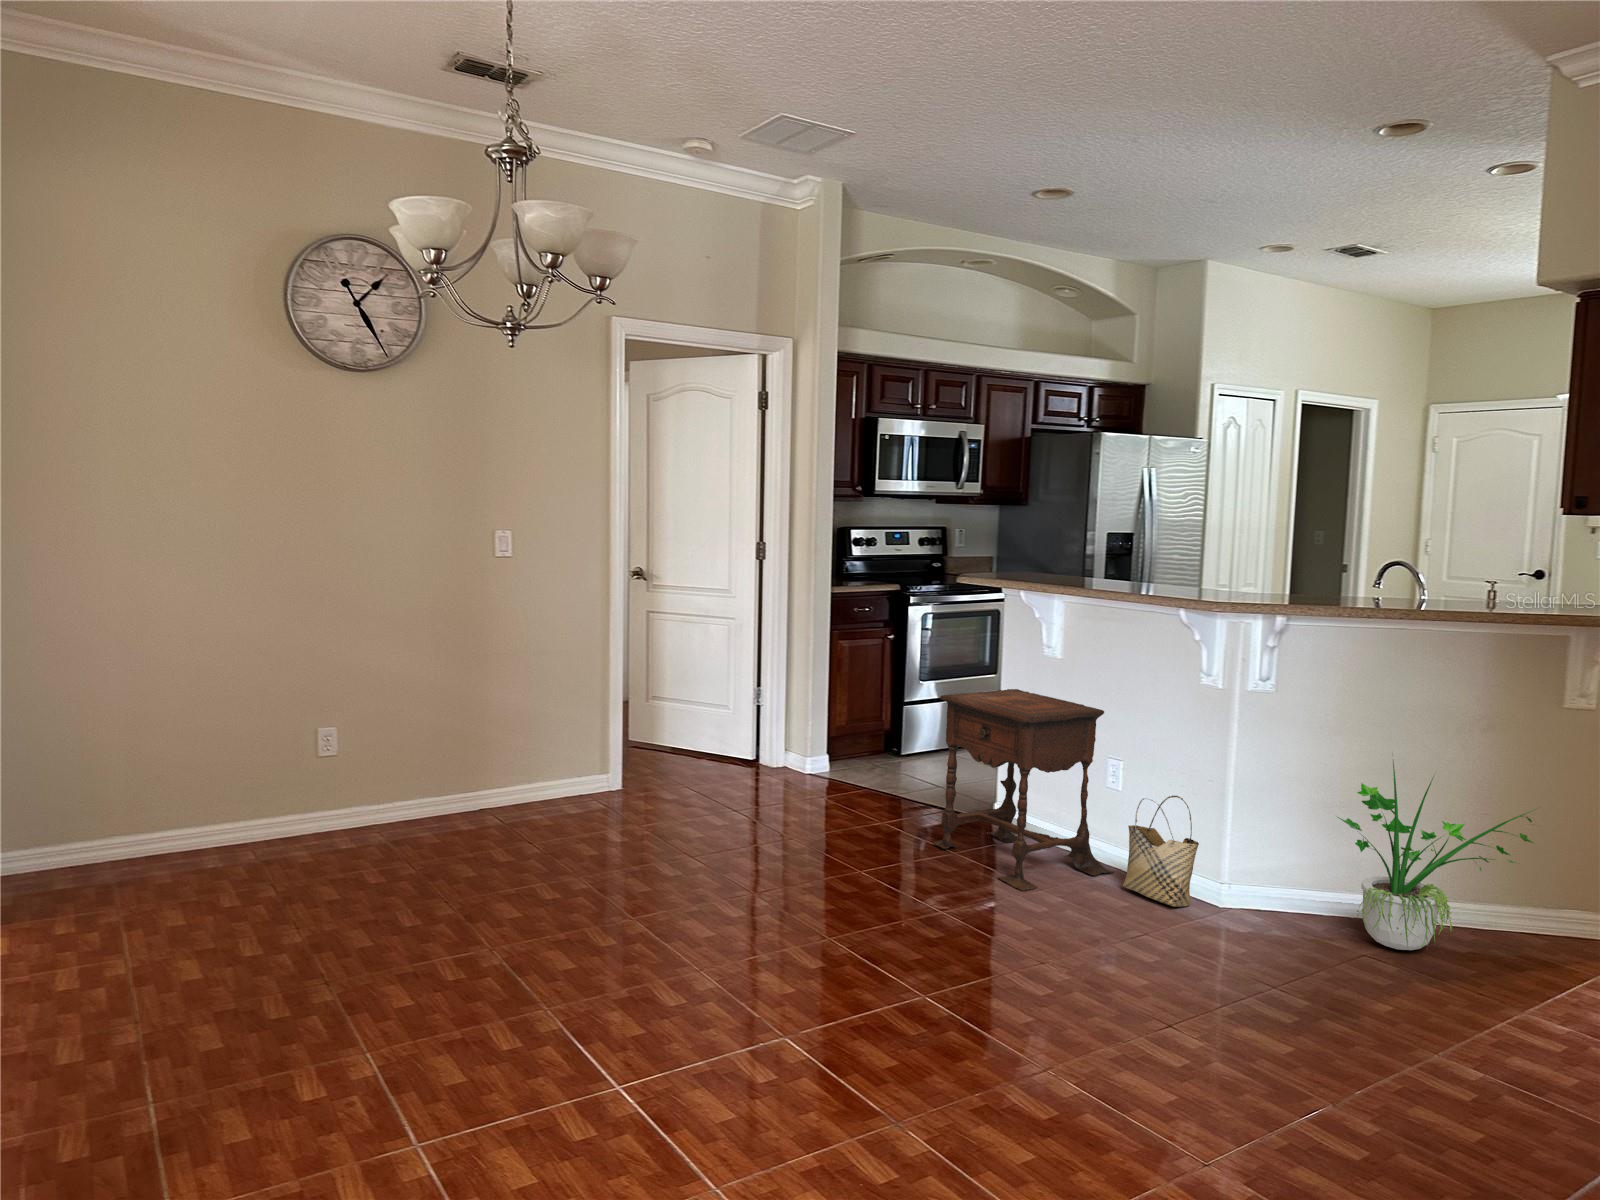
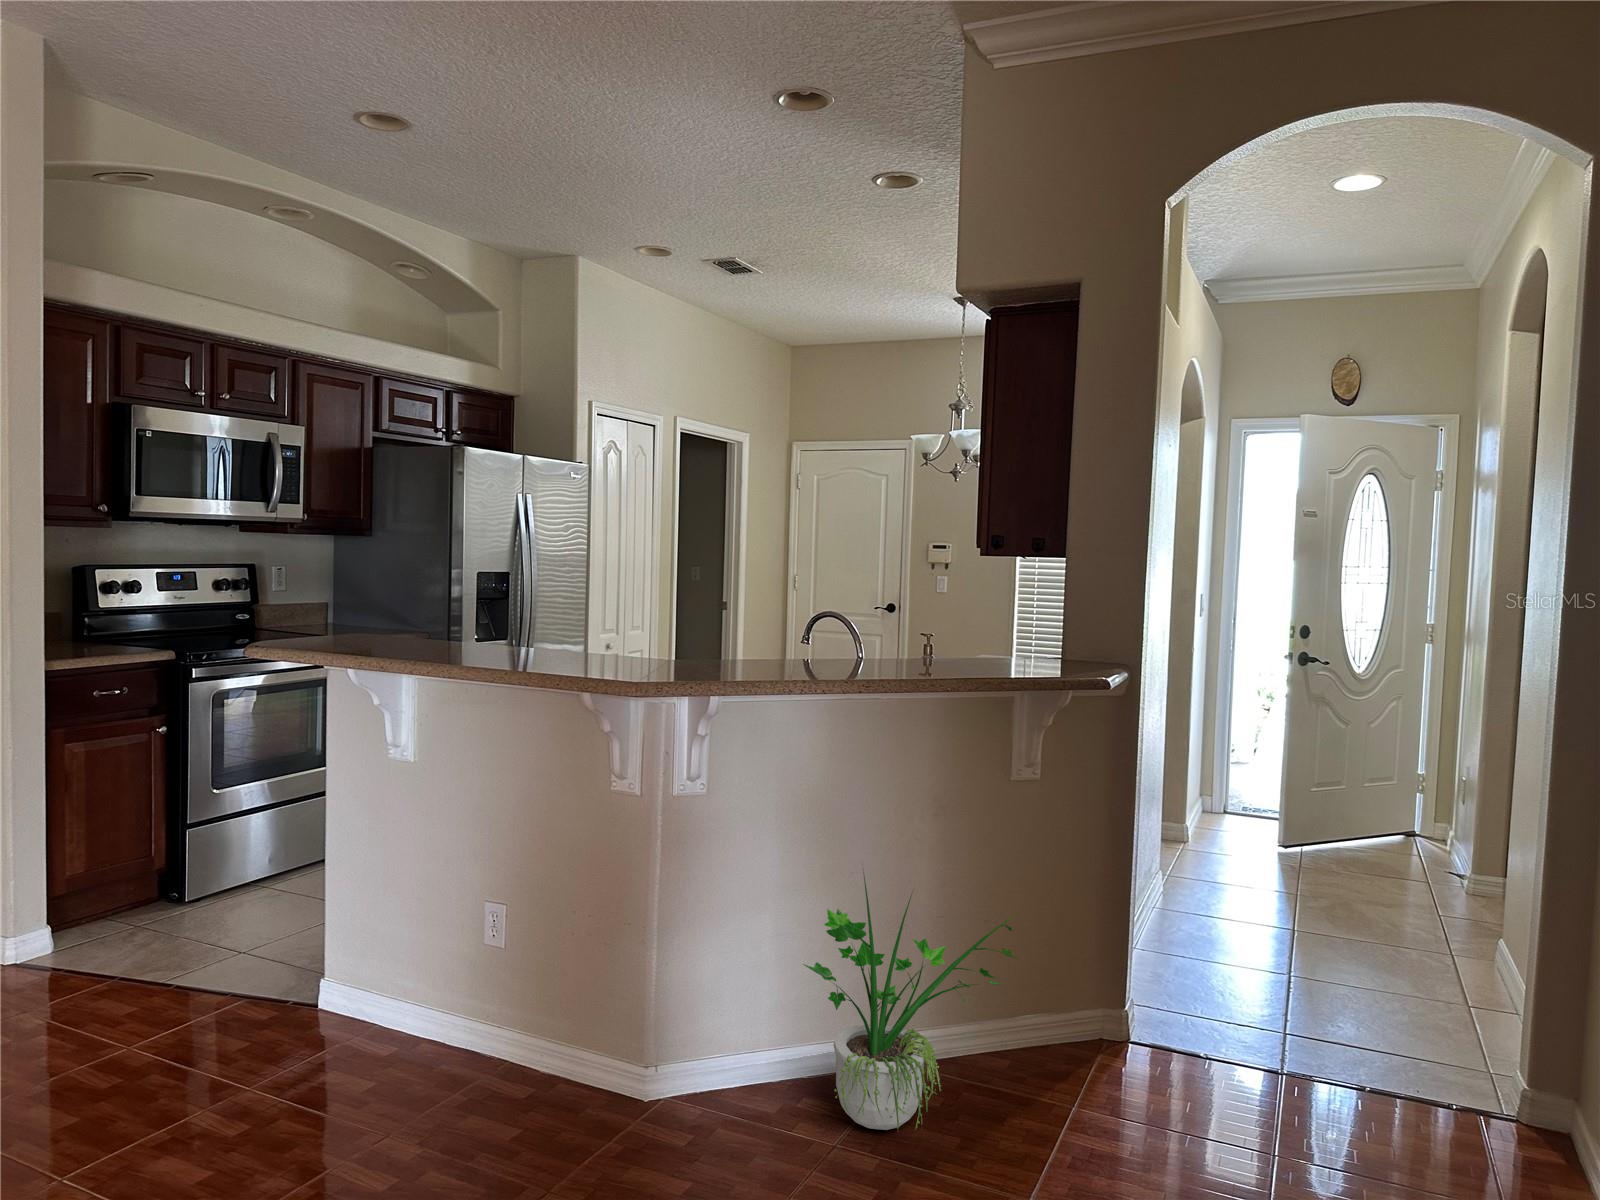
side table: present [933,689,1113,891] -> none [209,812,503,1157]
woven basket: present [1123,796,1199,907] -> none [518,956,625,1128]

